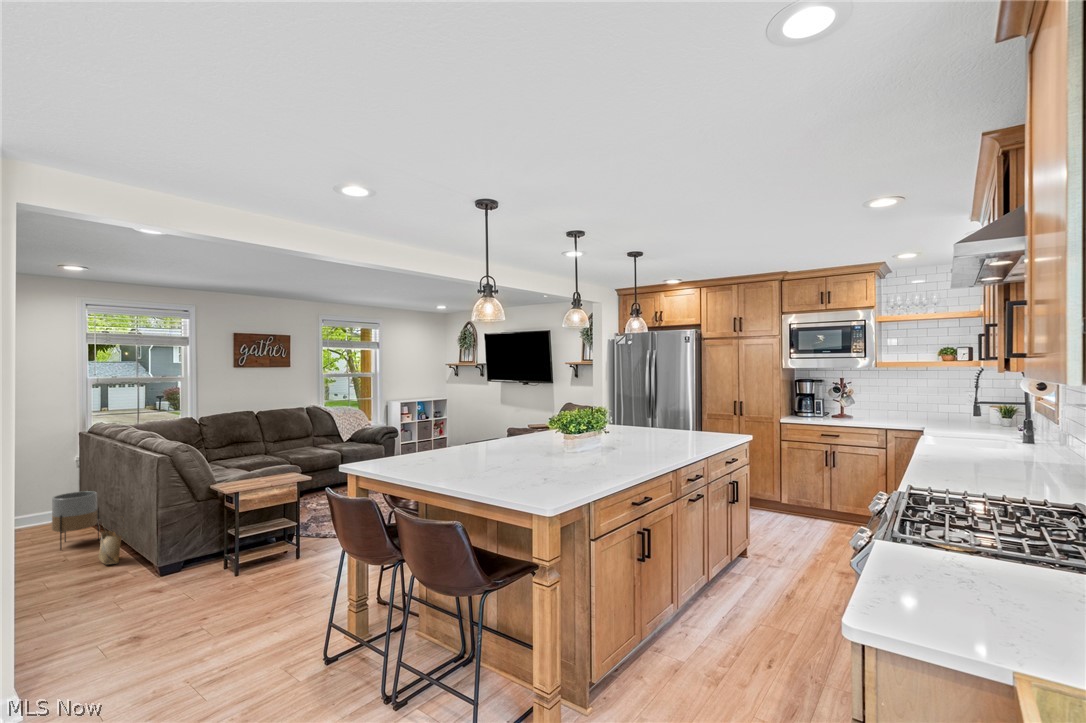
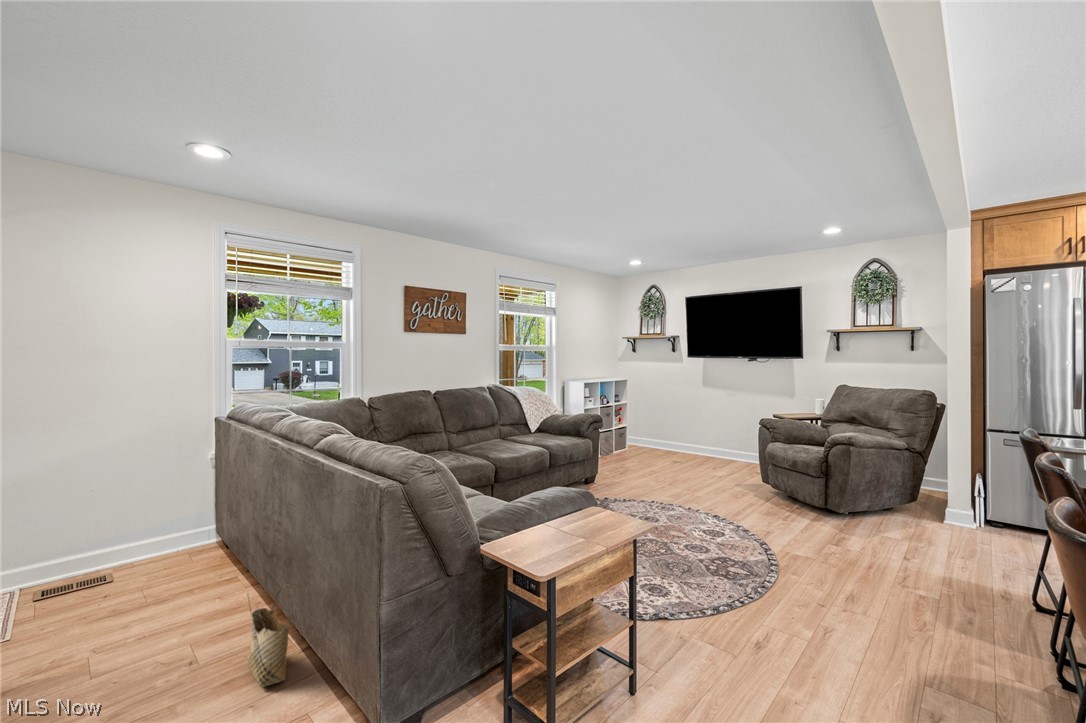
planter: present [52,491,99,550] -> none [171,516,245,625]

